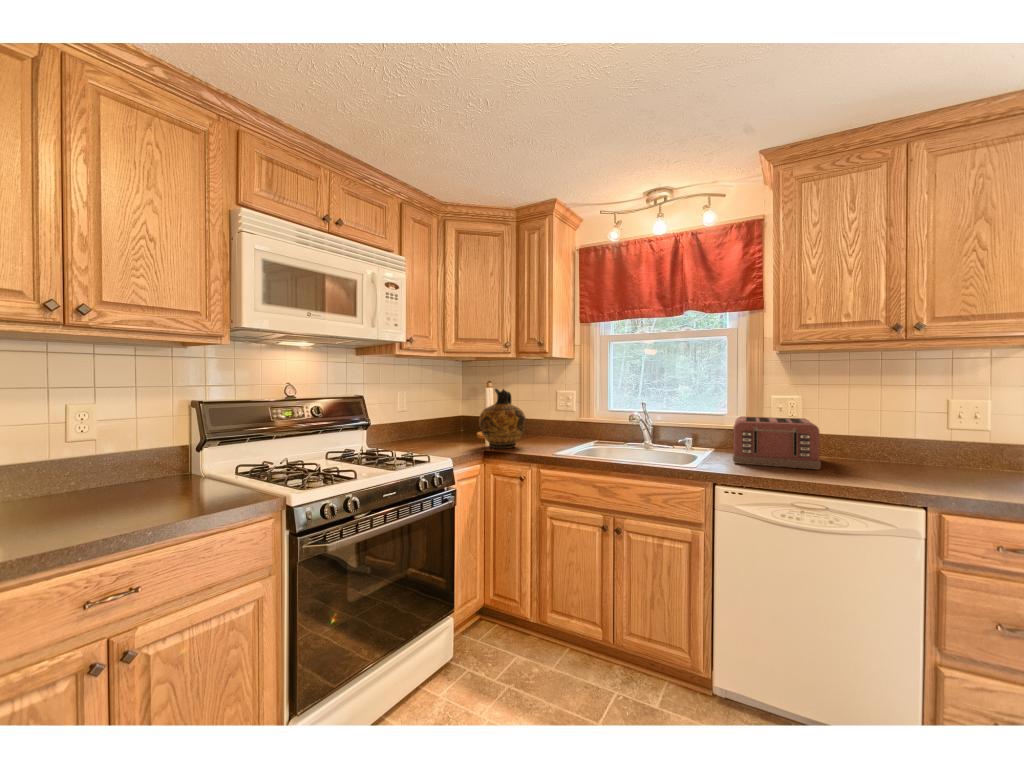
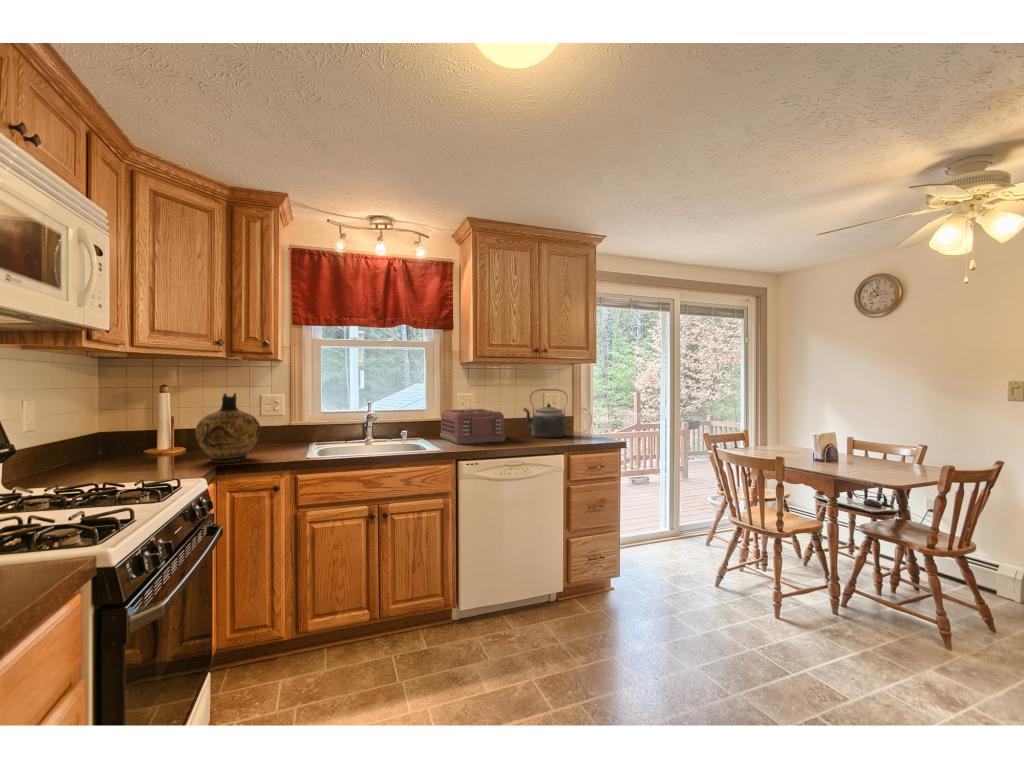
kettle: none [879,391,981,479] -> present [523,389,568,438]

